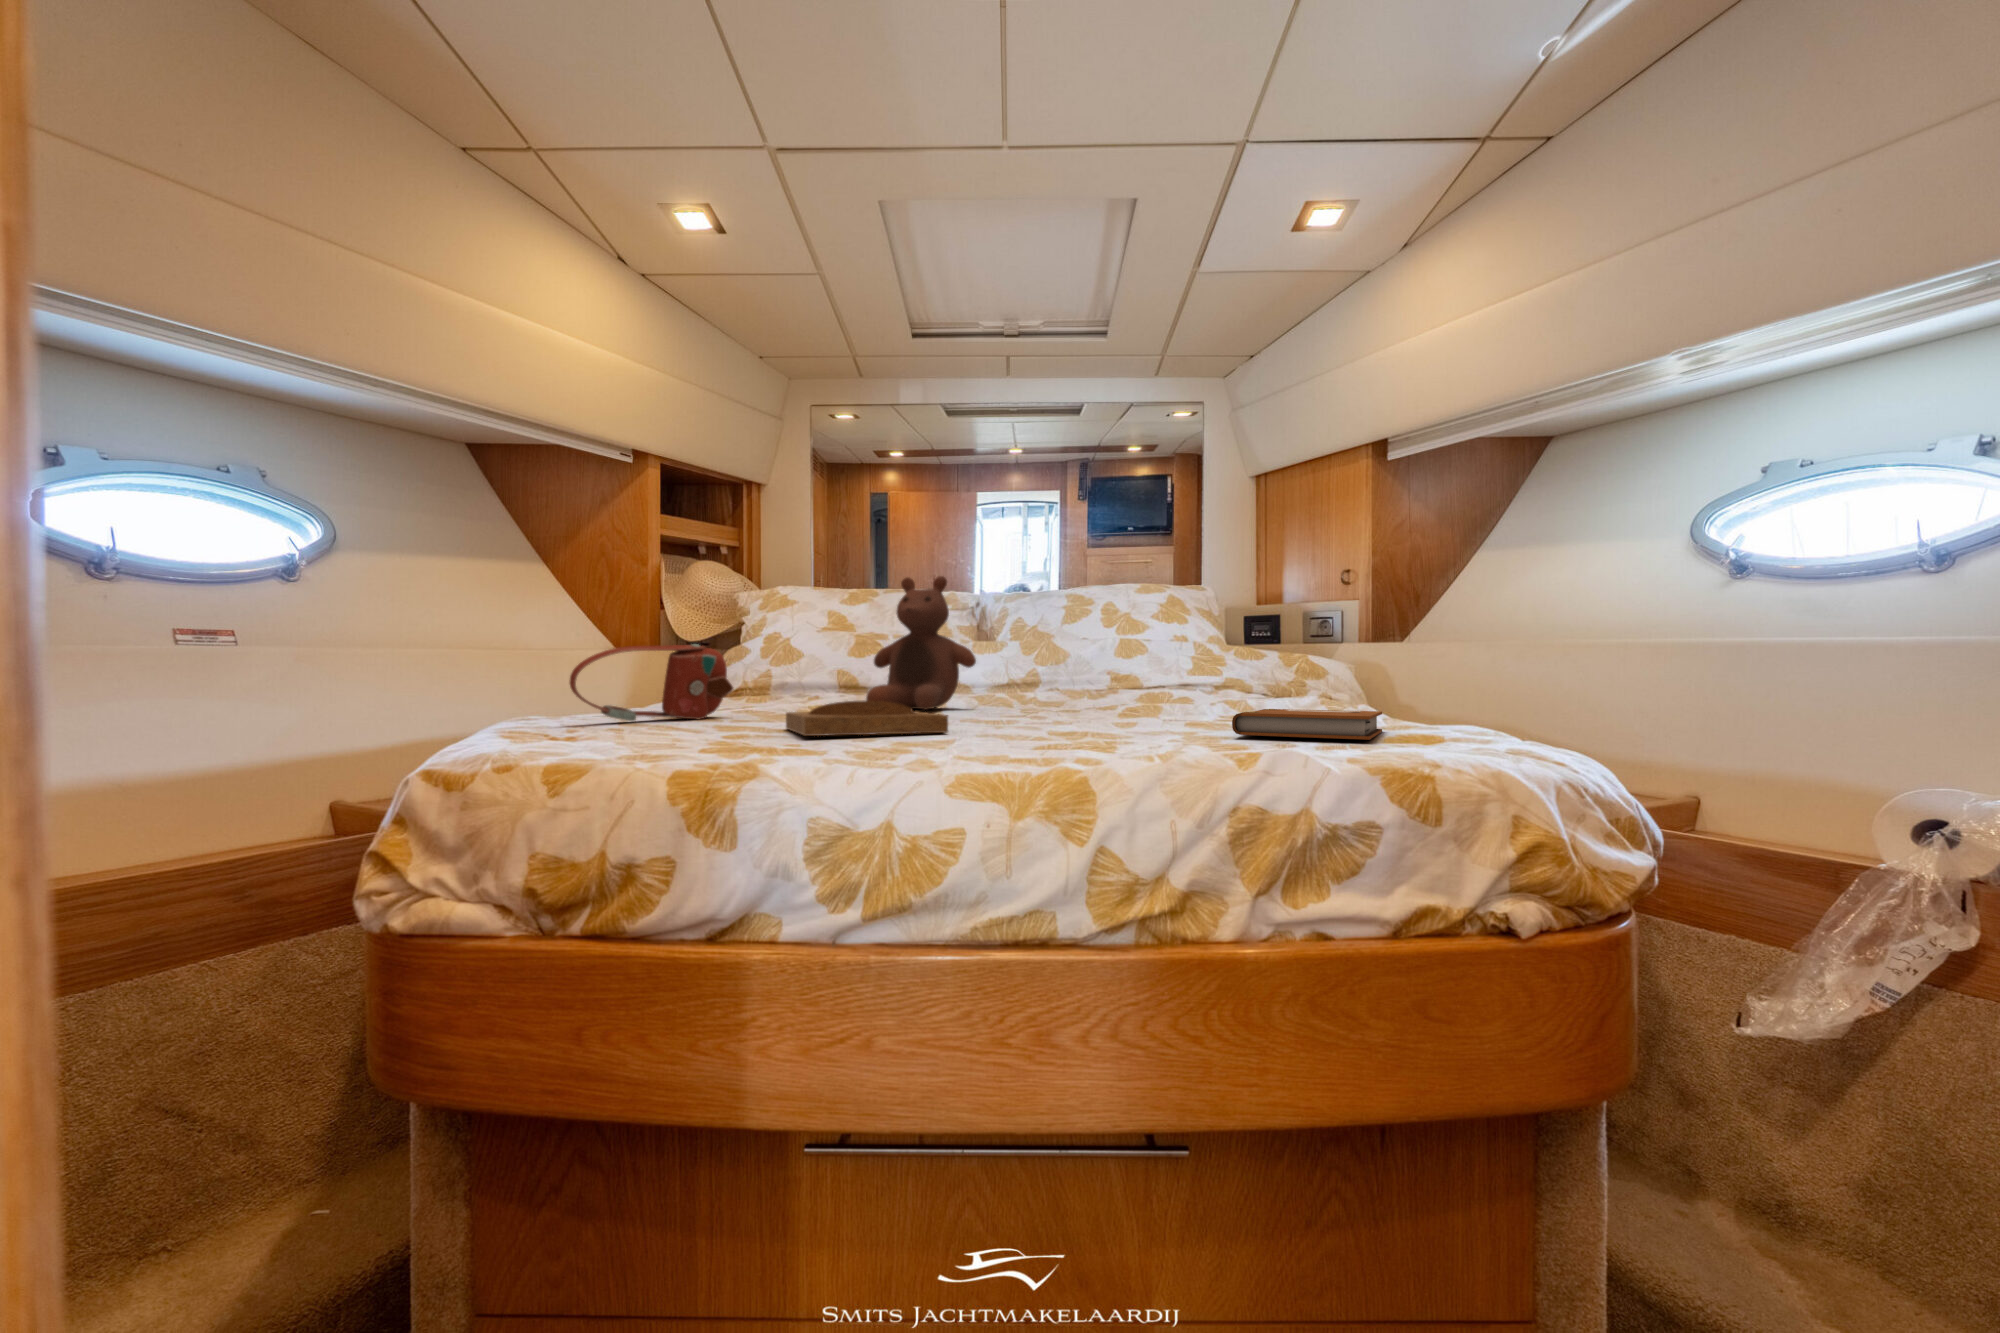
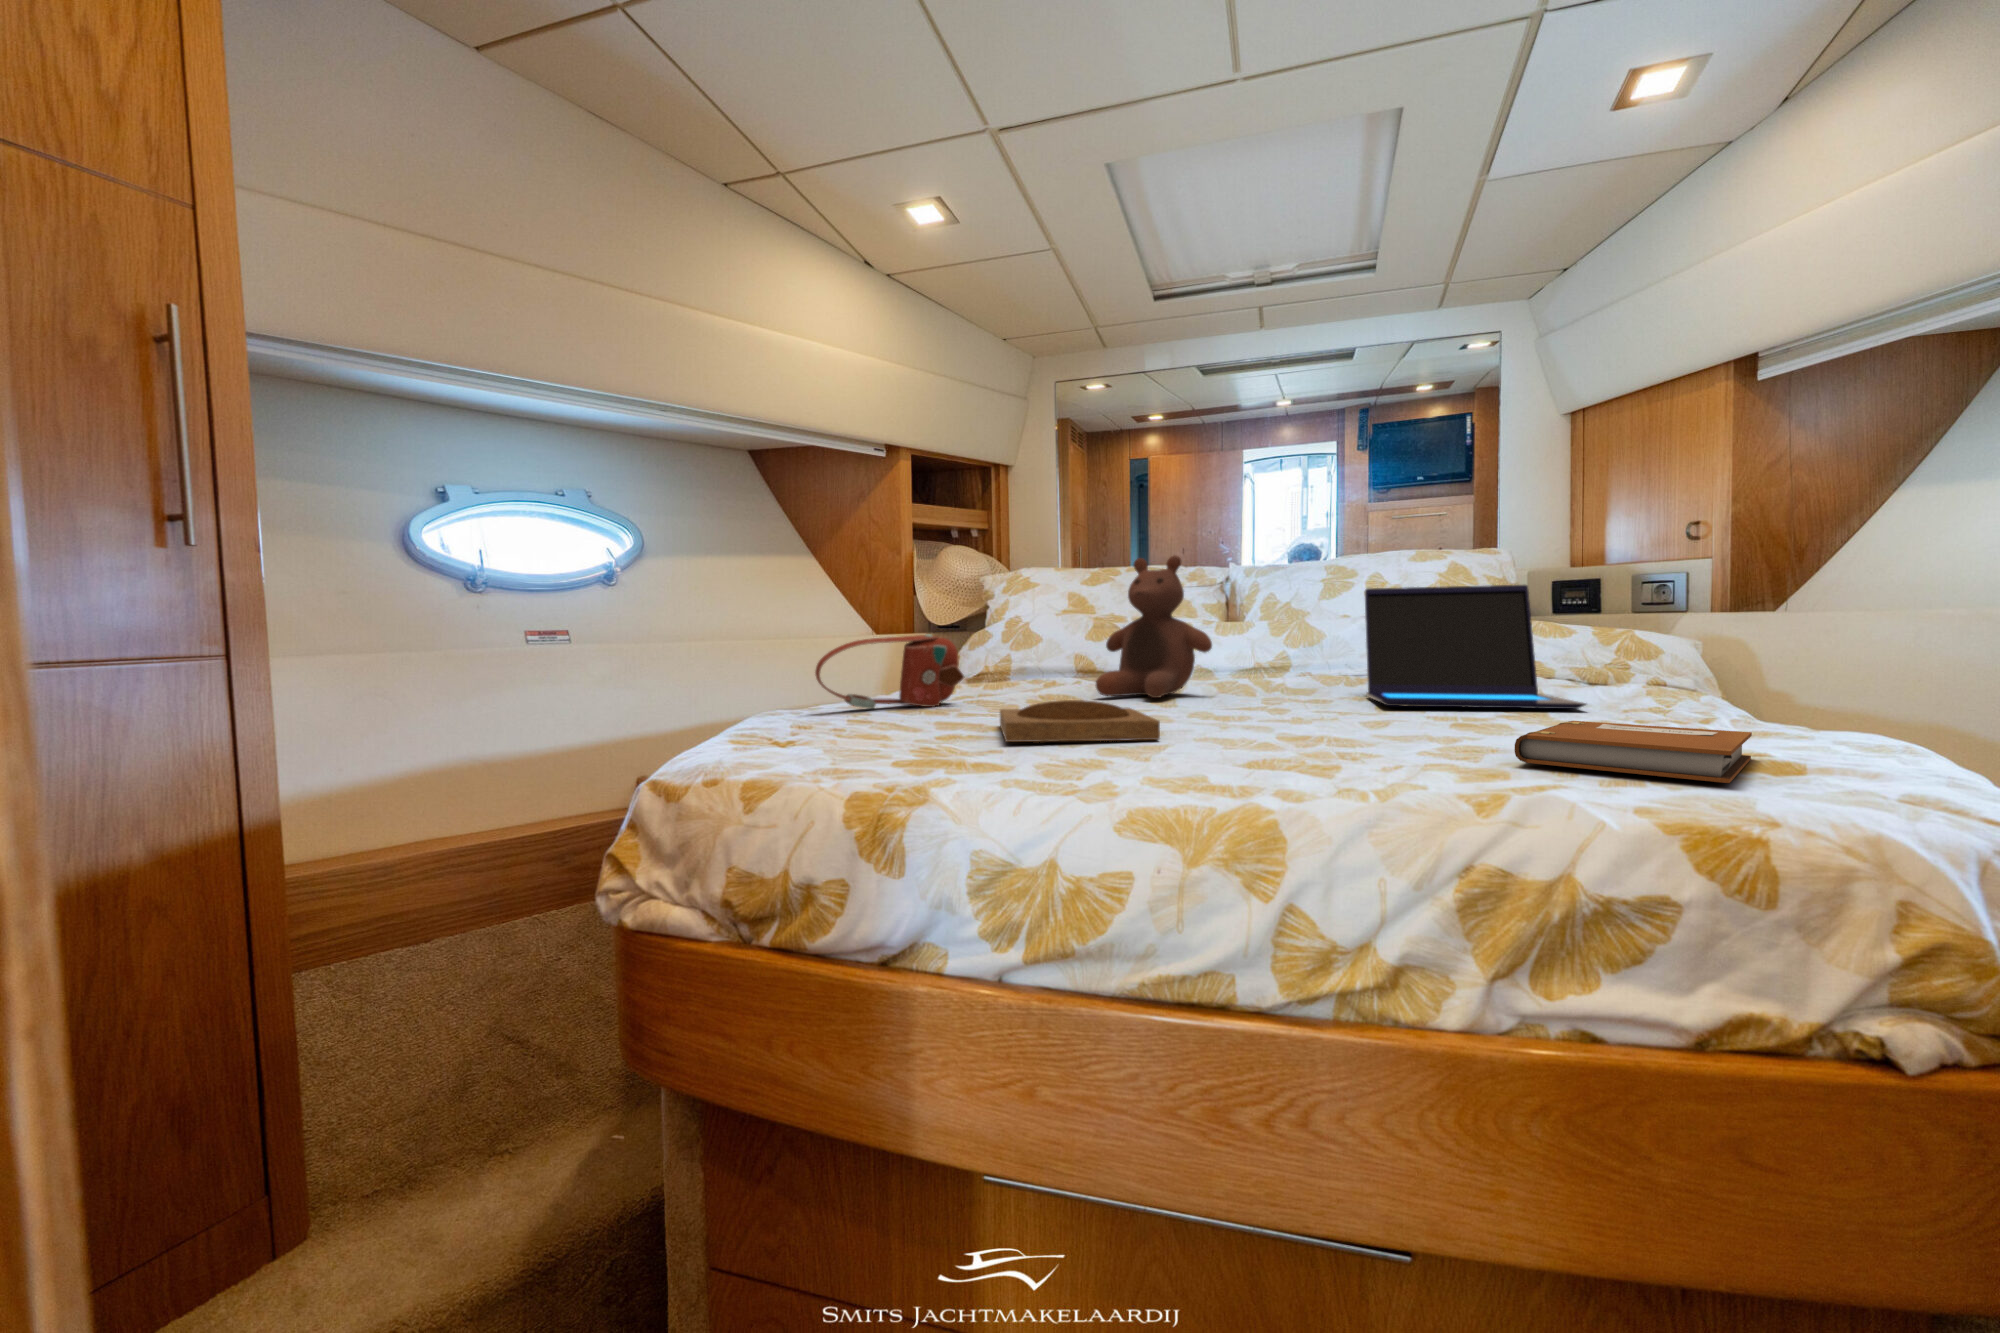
laptop: none [1105,612,1276,711] -> present [1364,585,1586,709]

